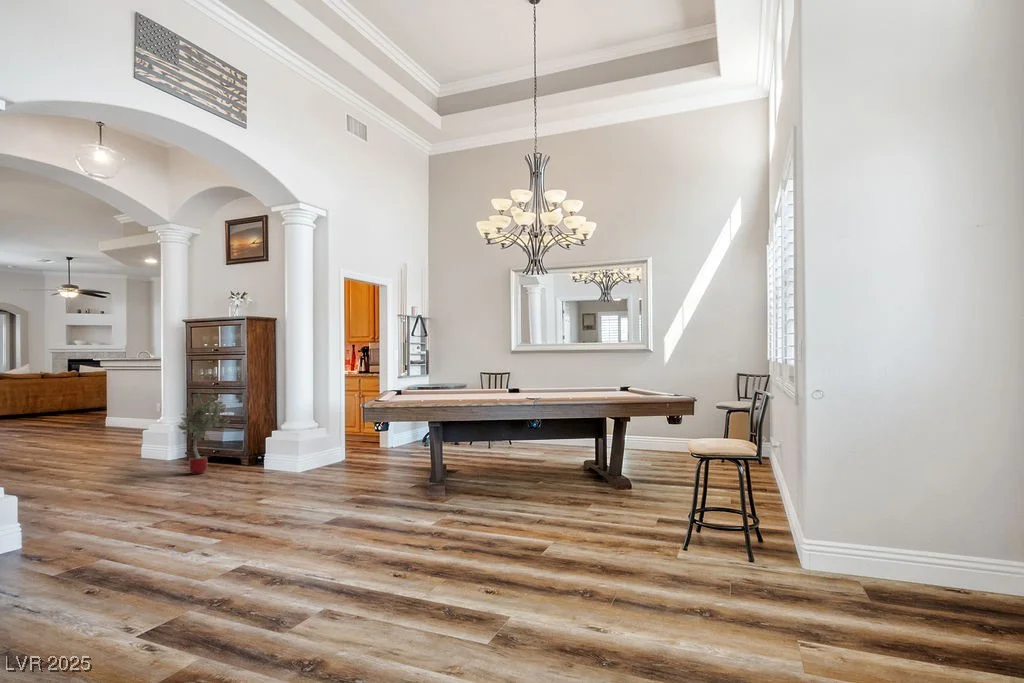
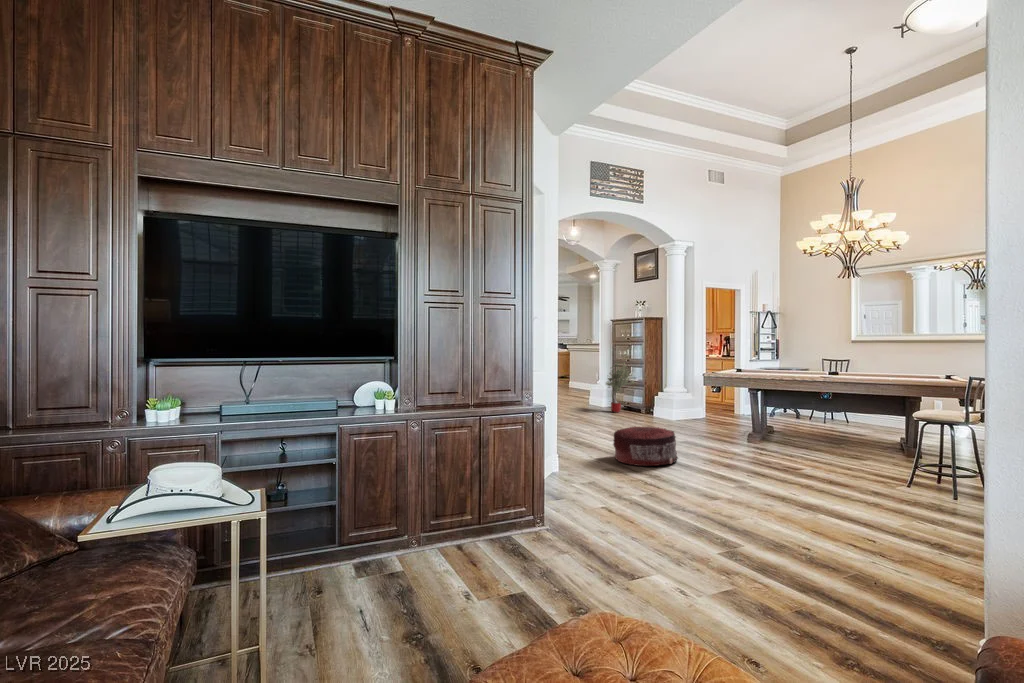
pouf: none [203,511,337,610] -> present [613,427,678,466]

